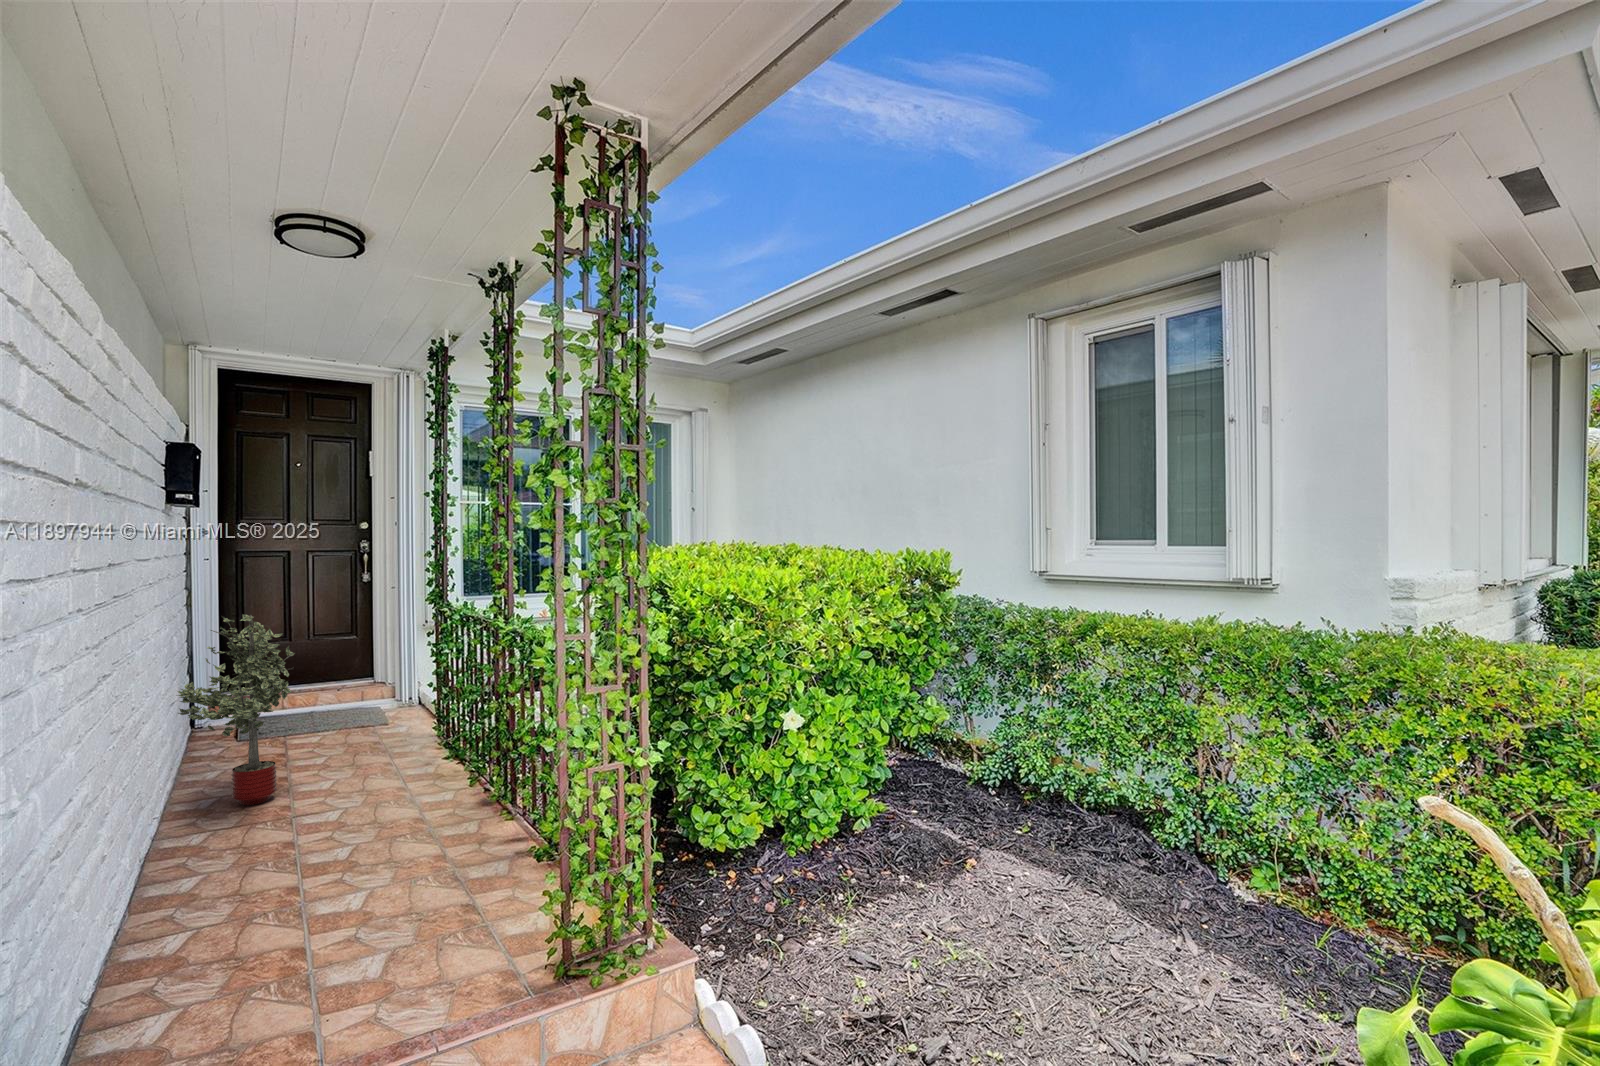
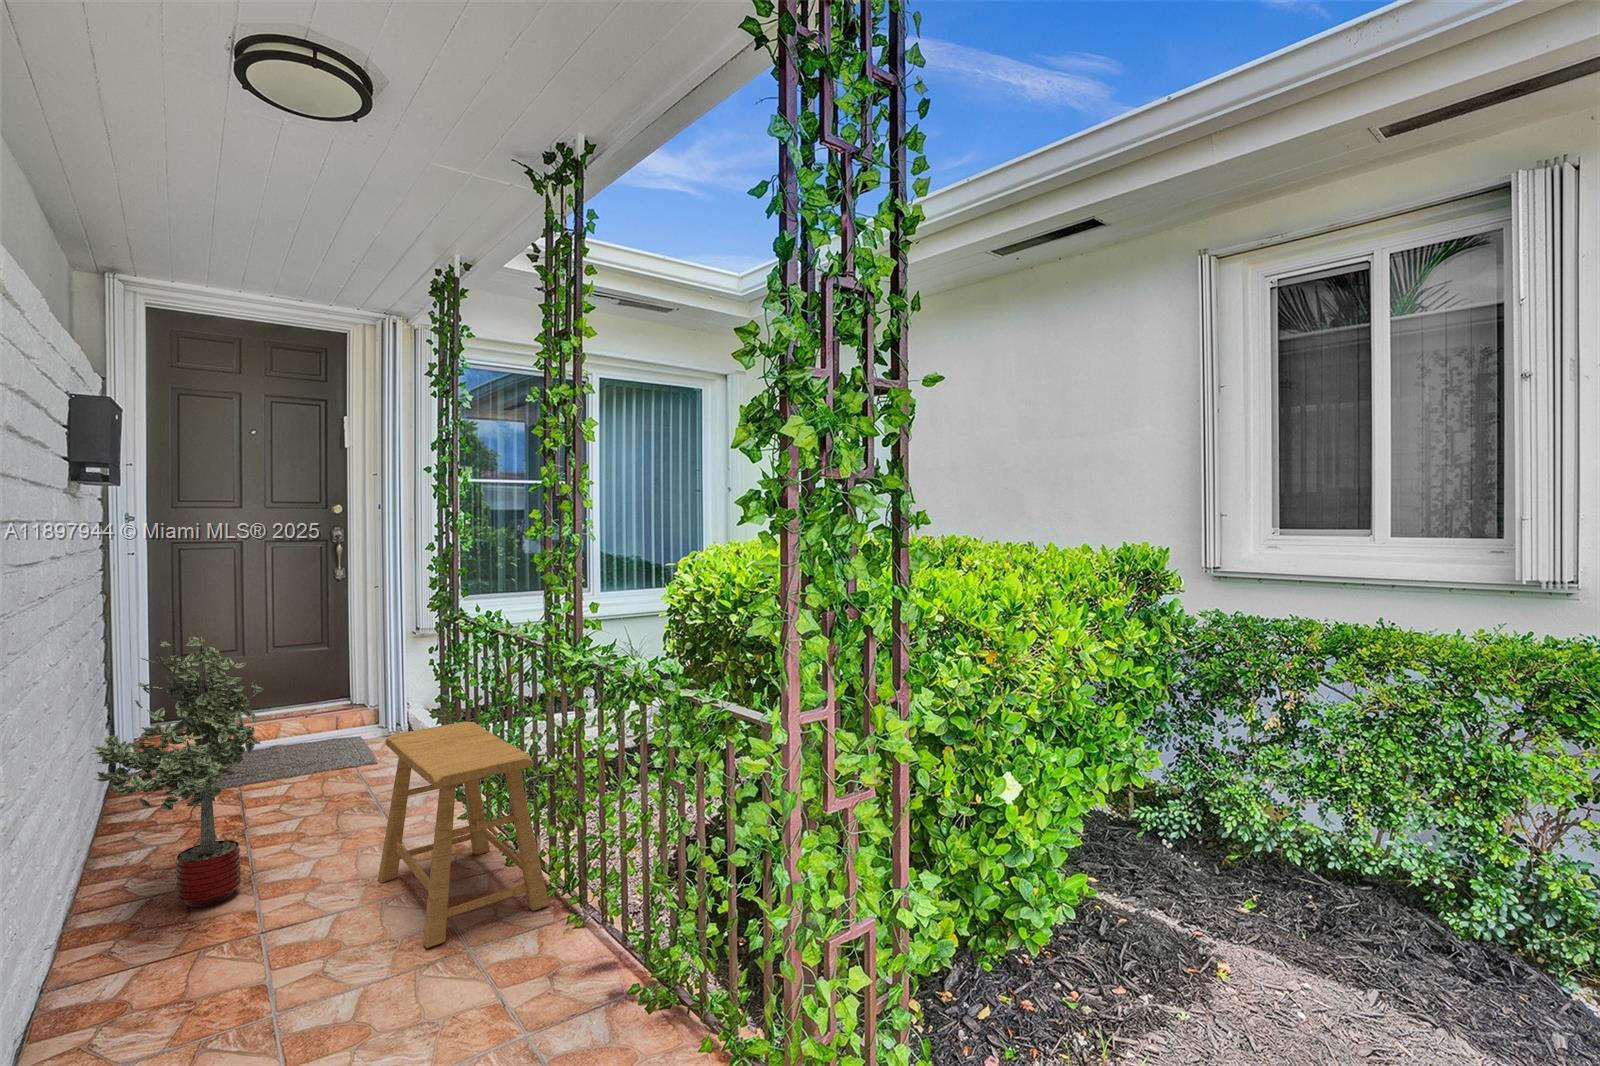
stool: none [373,680,489,828] -> present [378,722,549,948]

